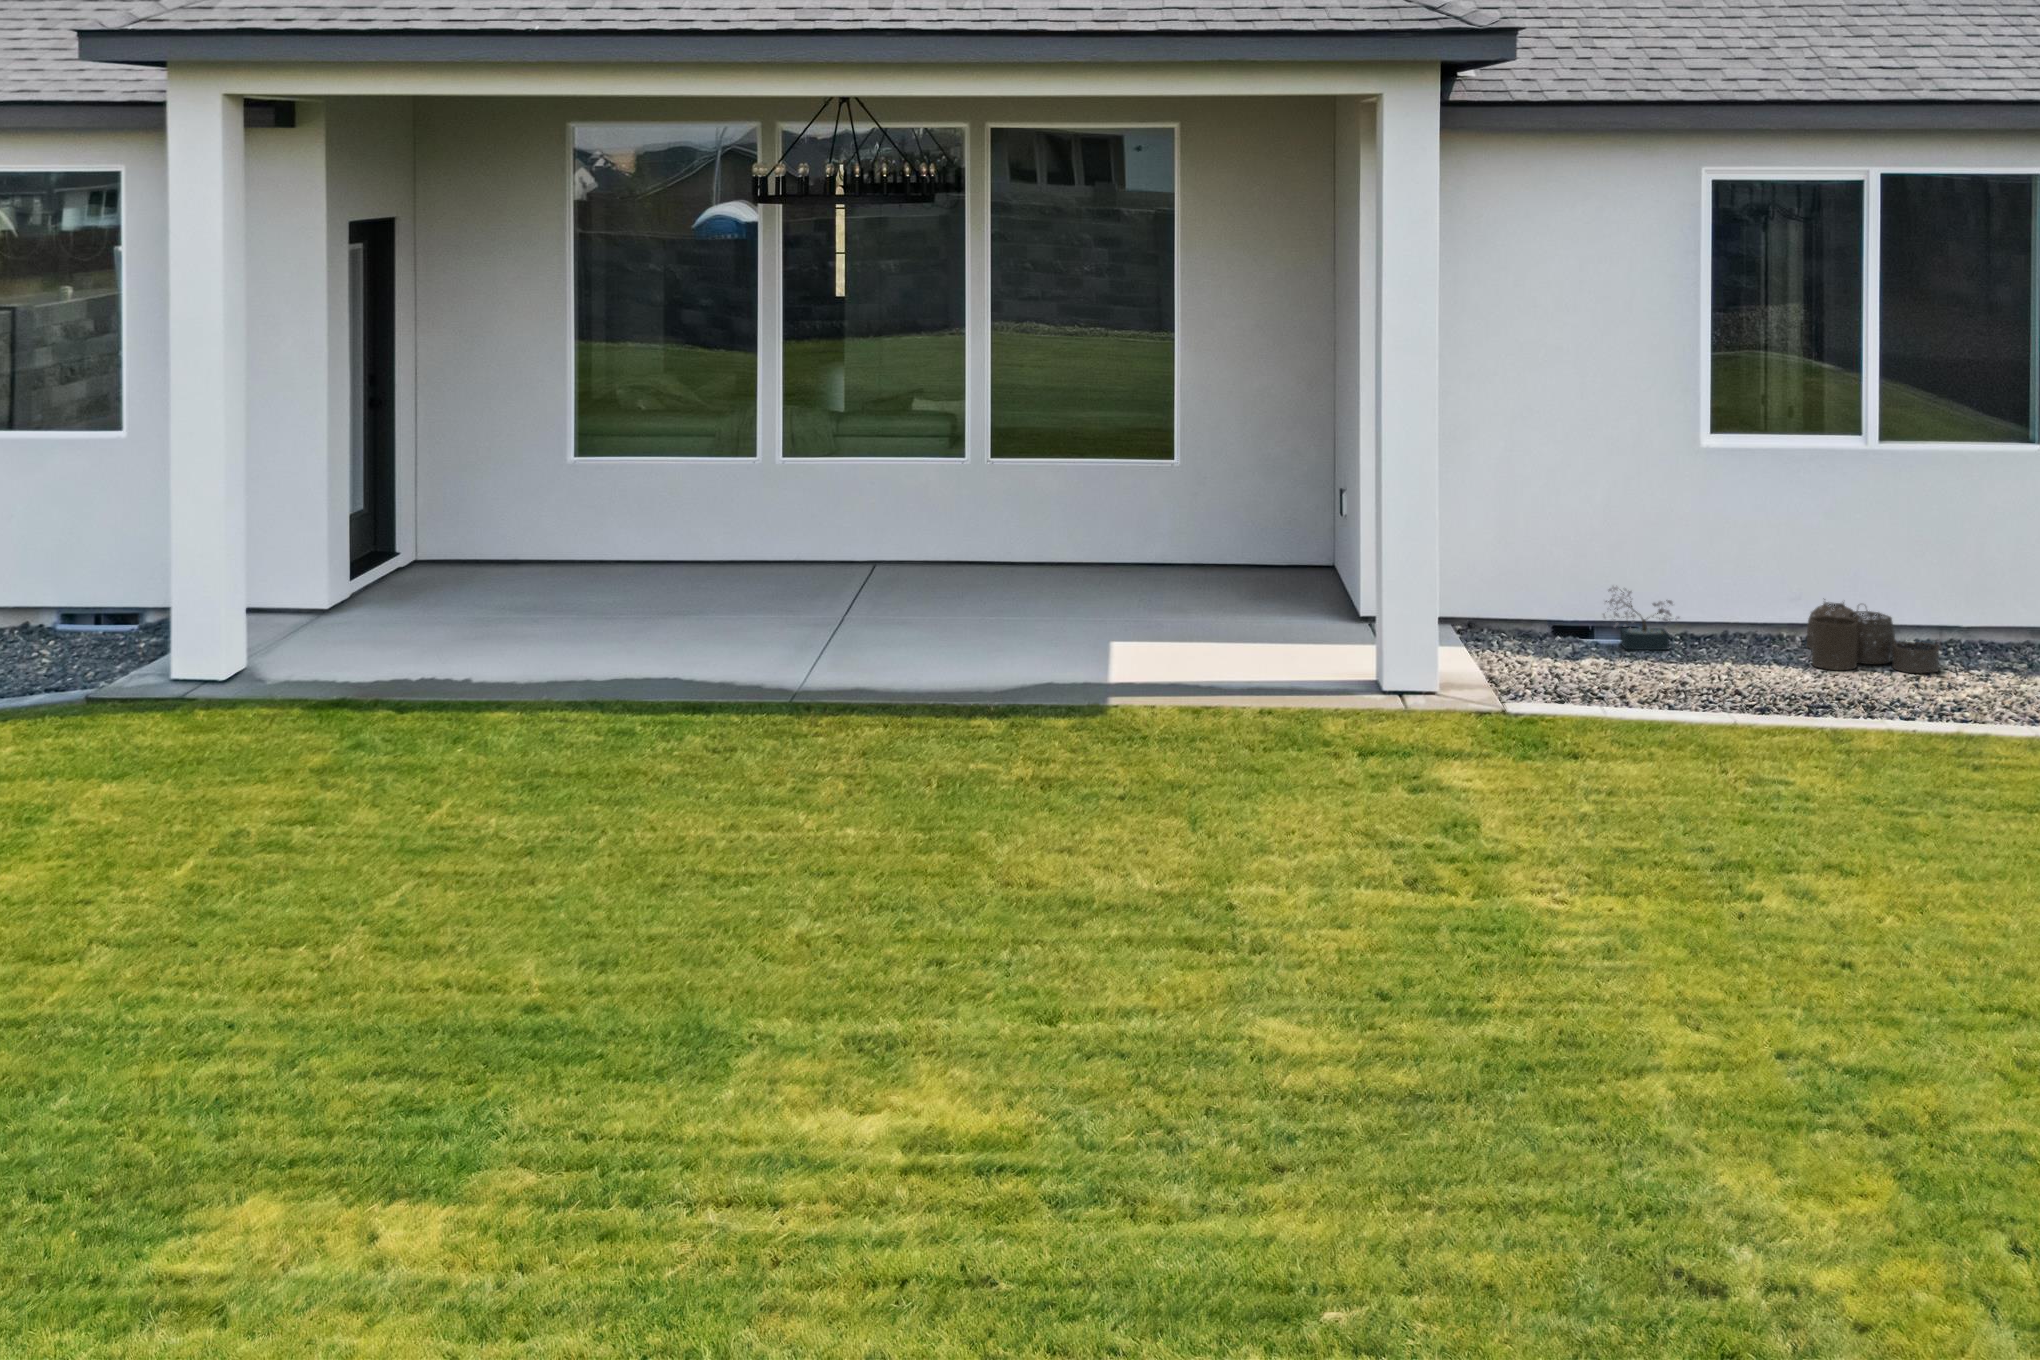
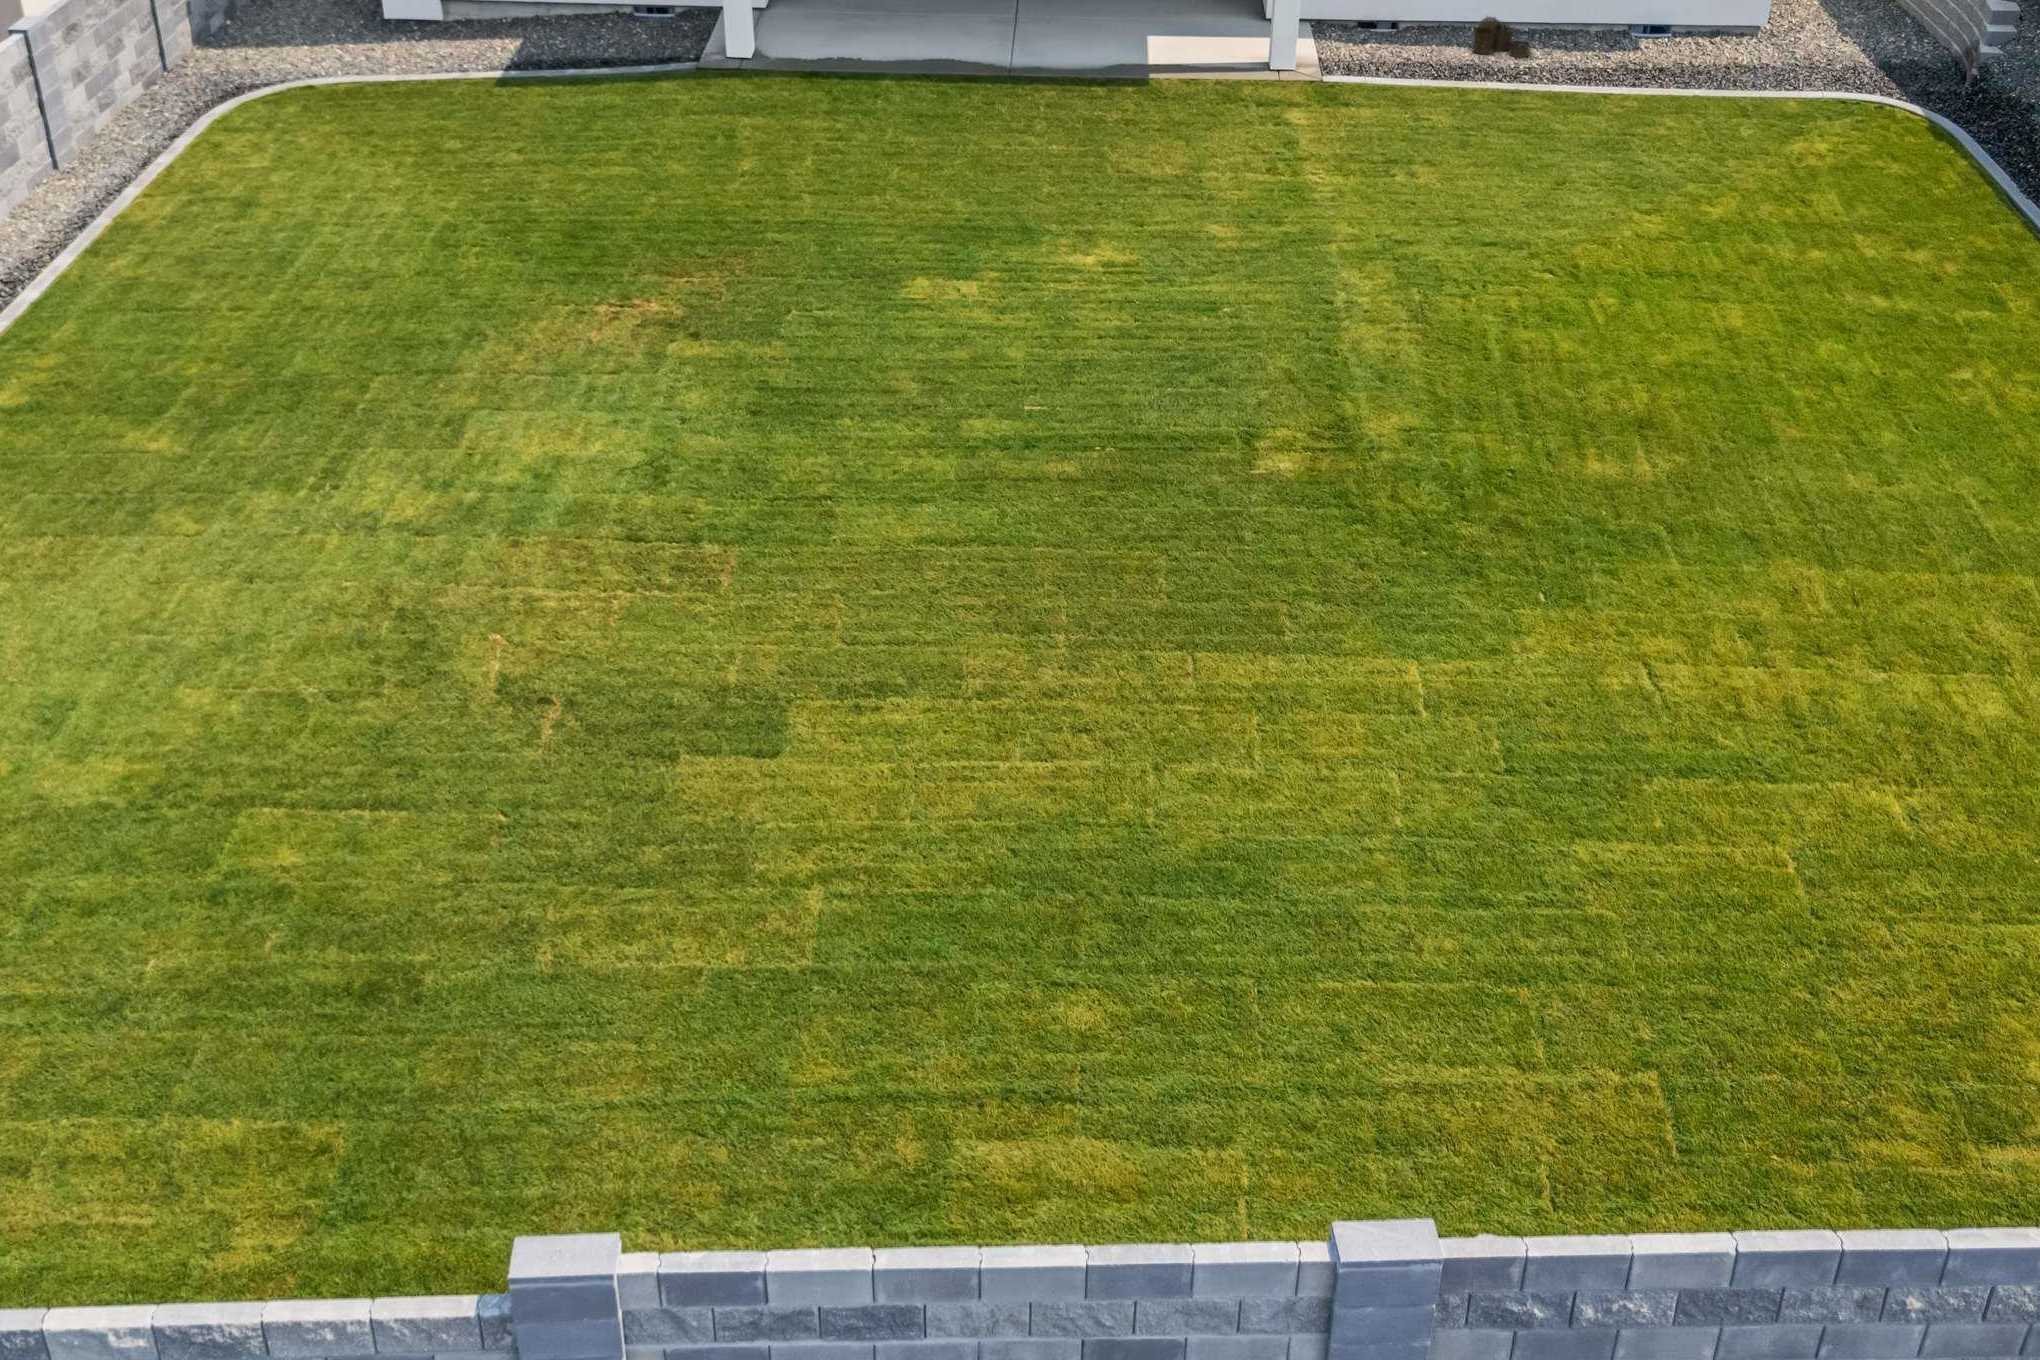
decorative plant: present [1603,586,1680,650] -> none [1382,6,1418,39]

